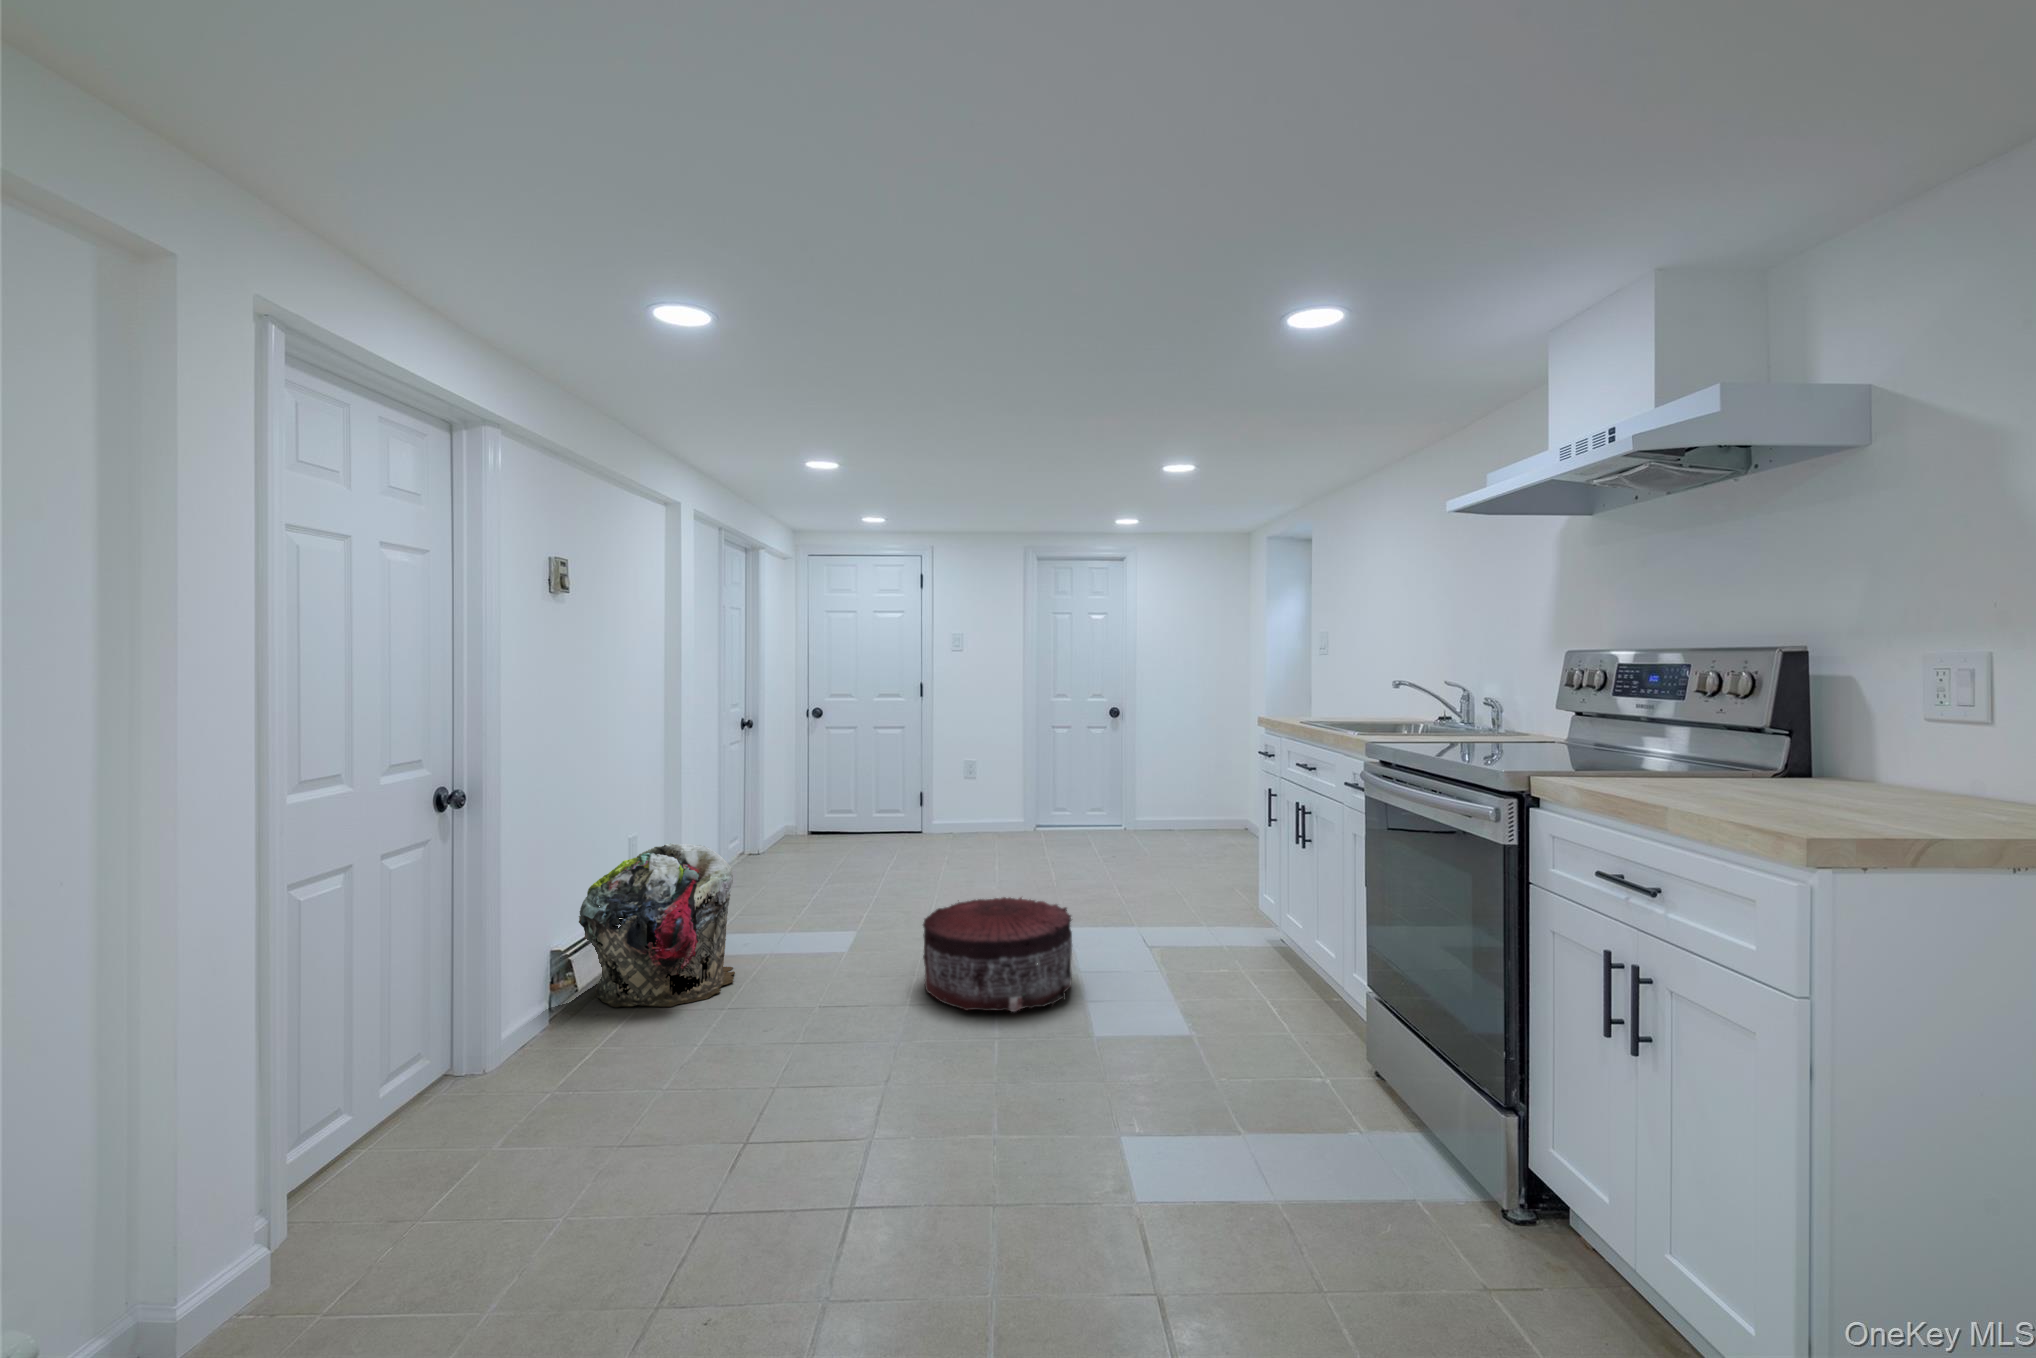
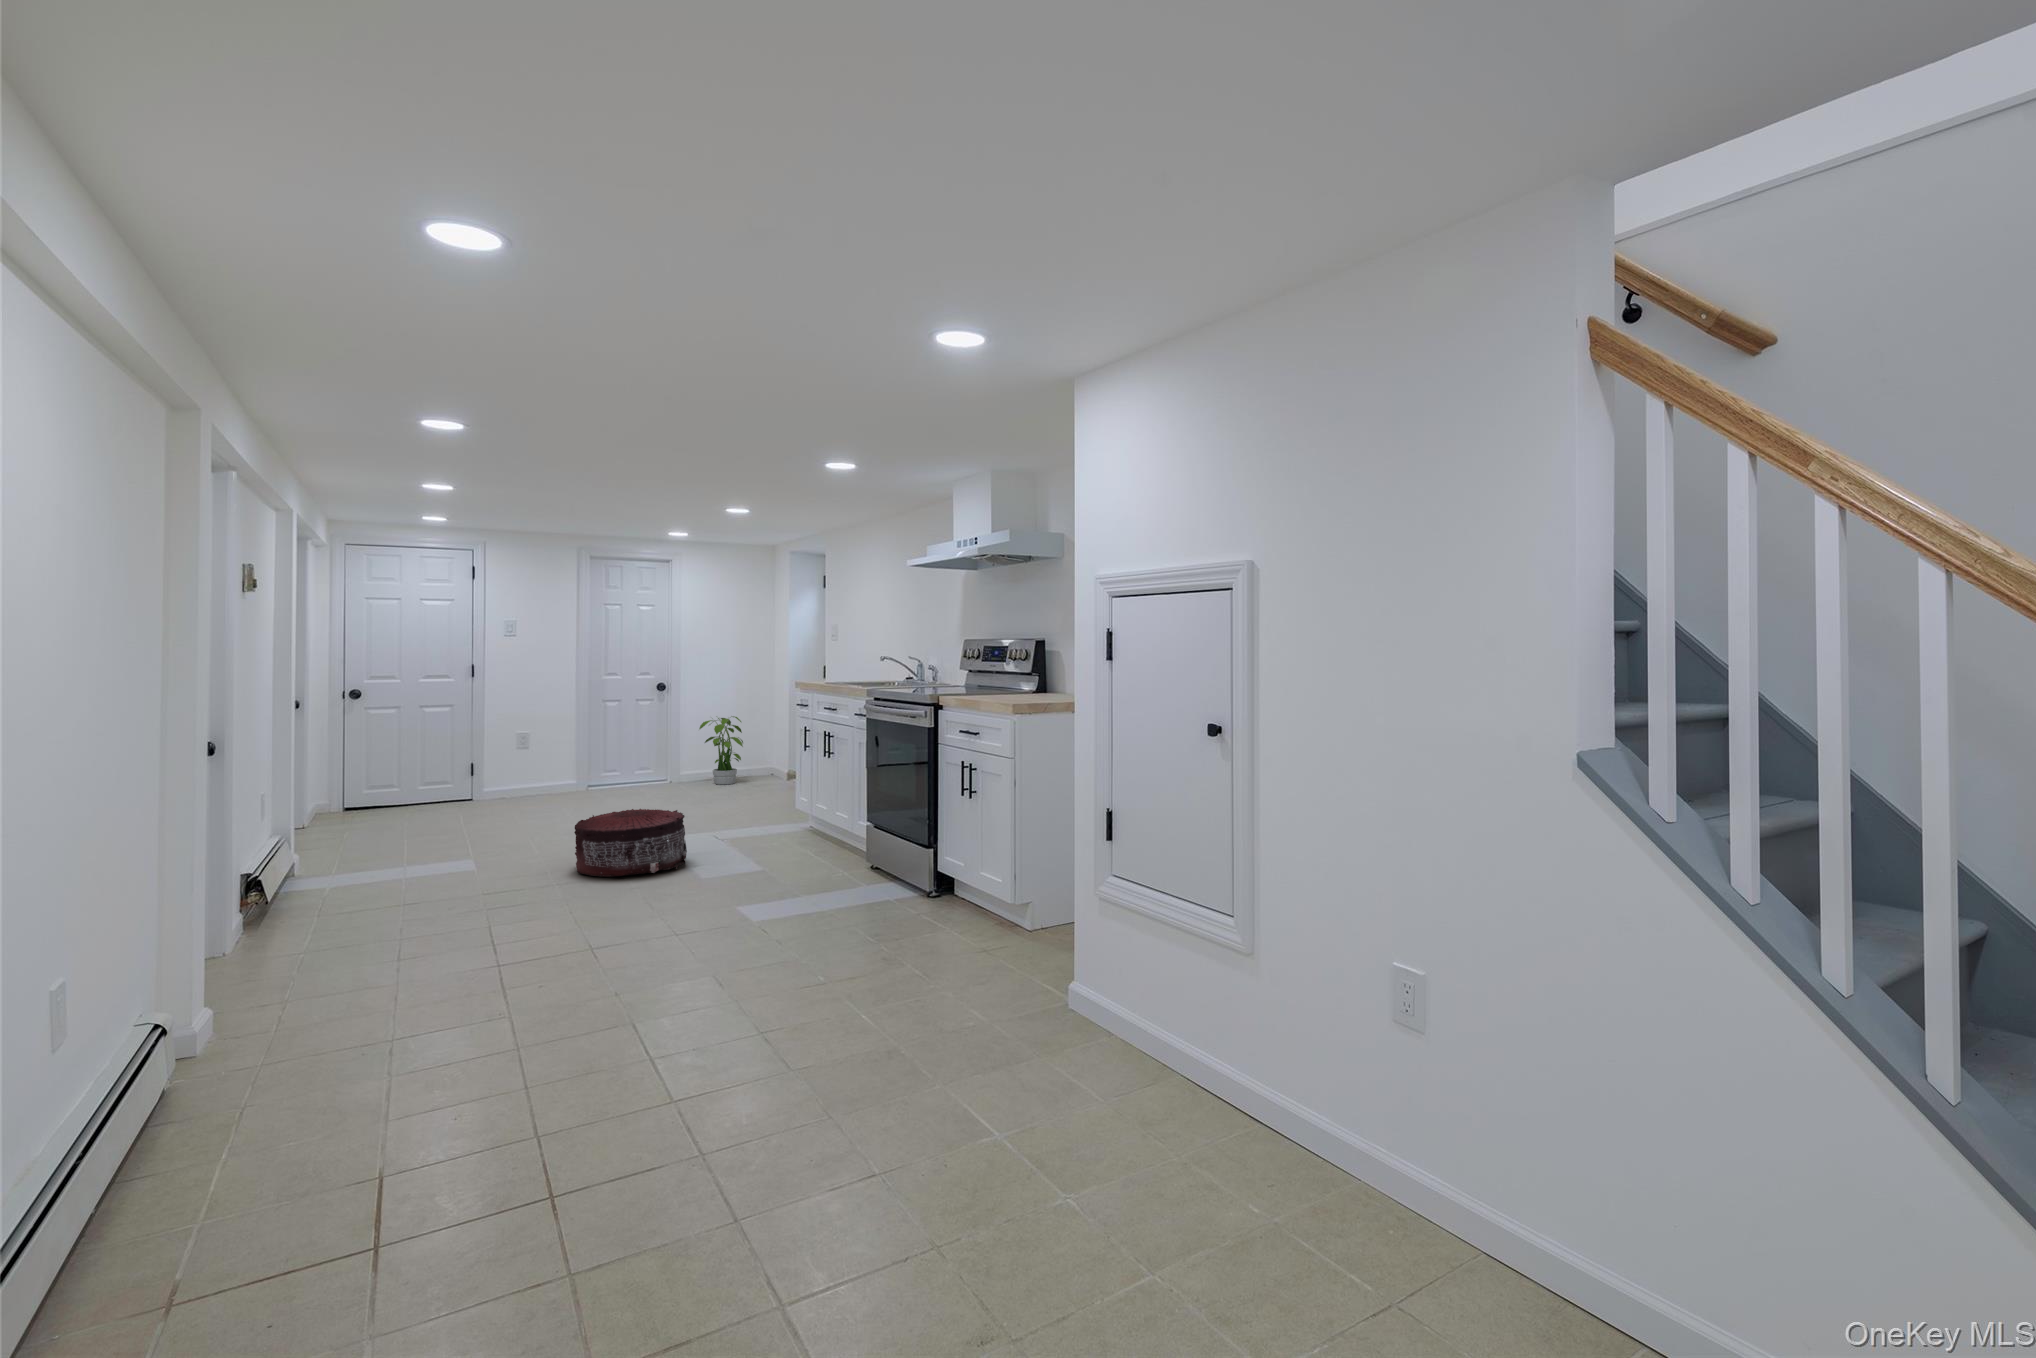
potted plant: none [1155,750,1209,837] -> present [699,716,743,785]
laundry basket: present [579,843,735,1007] -> none [271,789,416,910]

